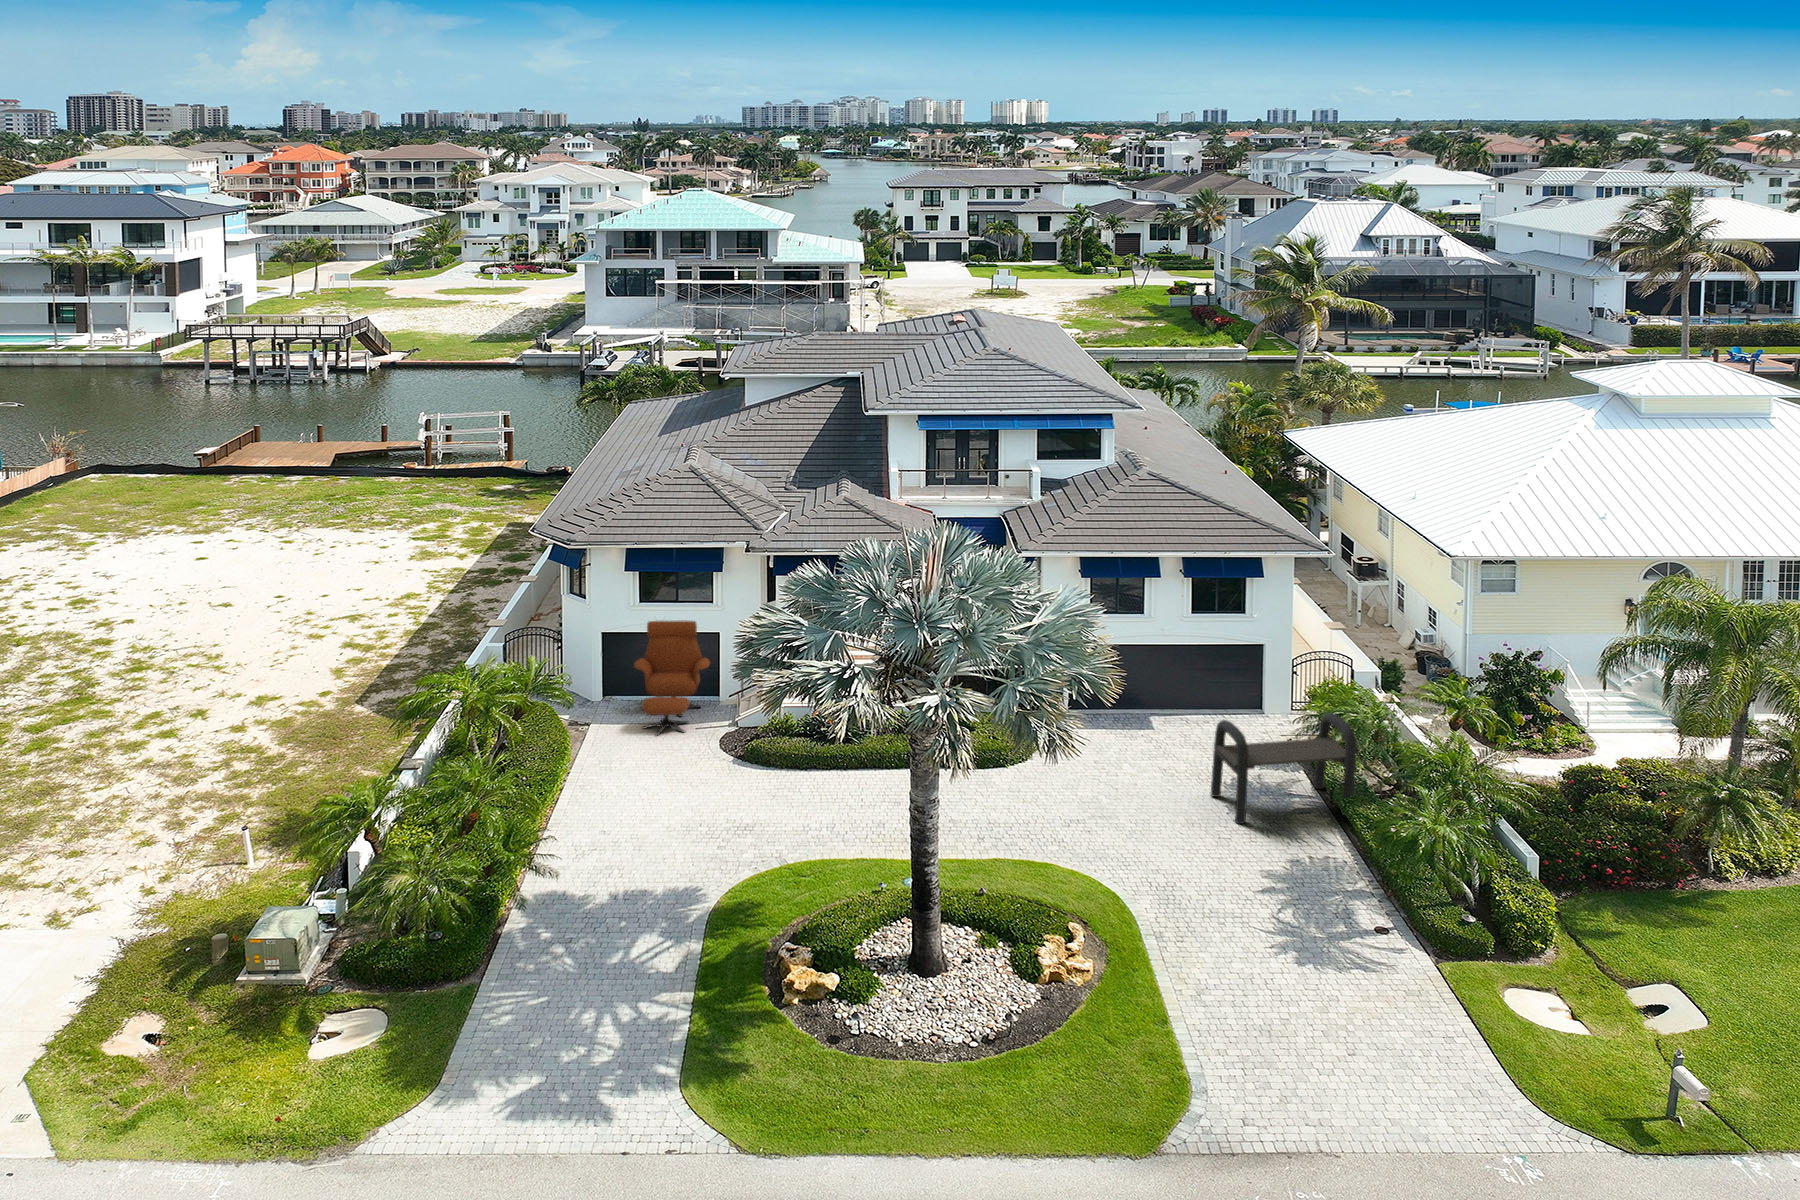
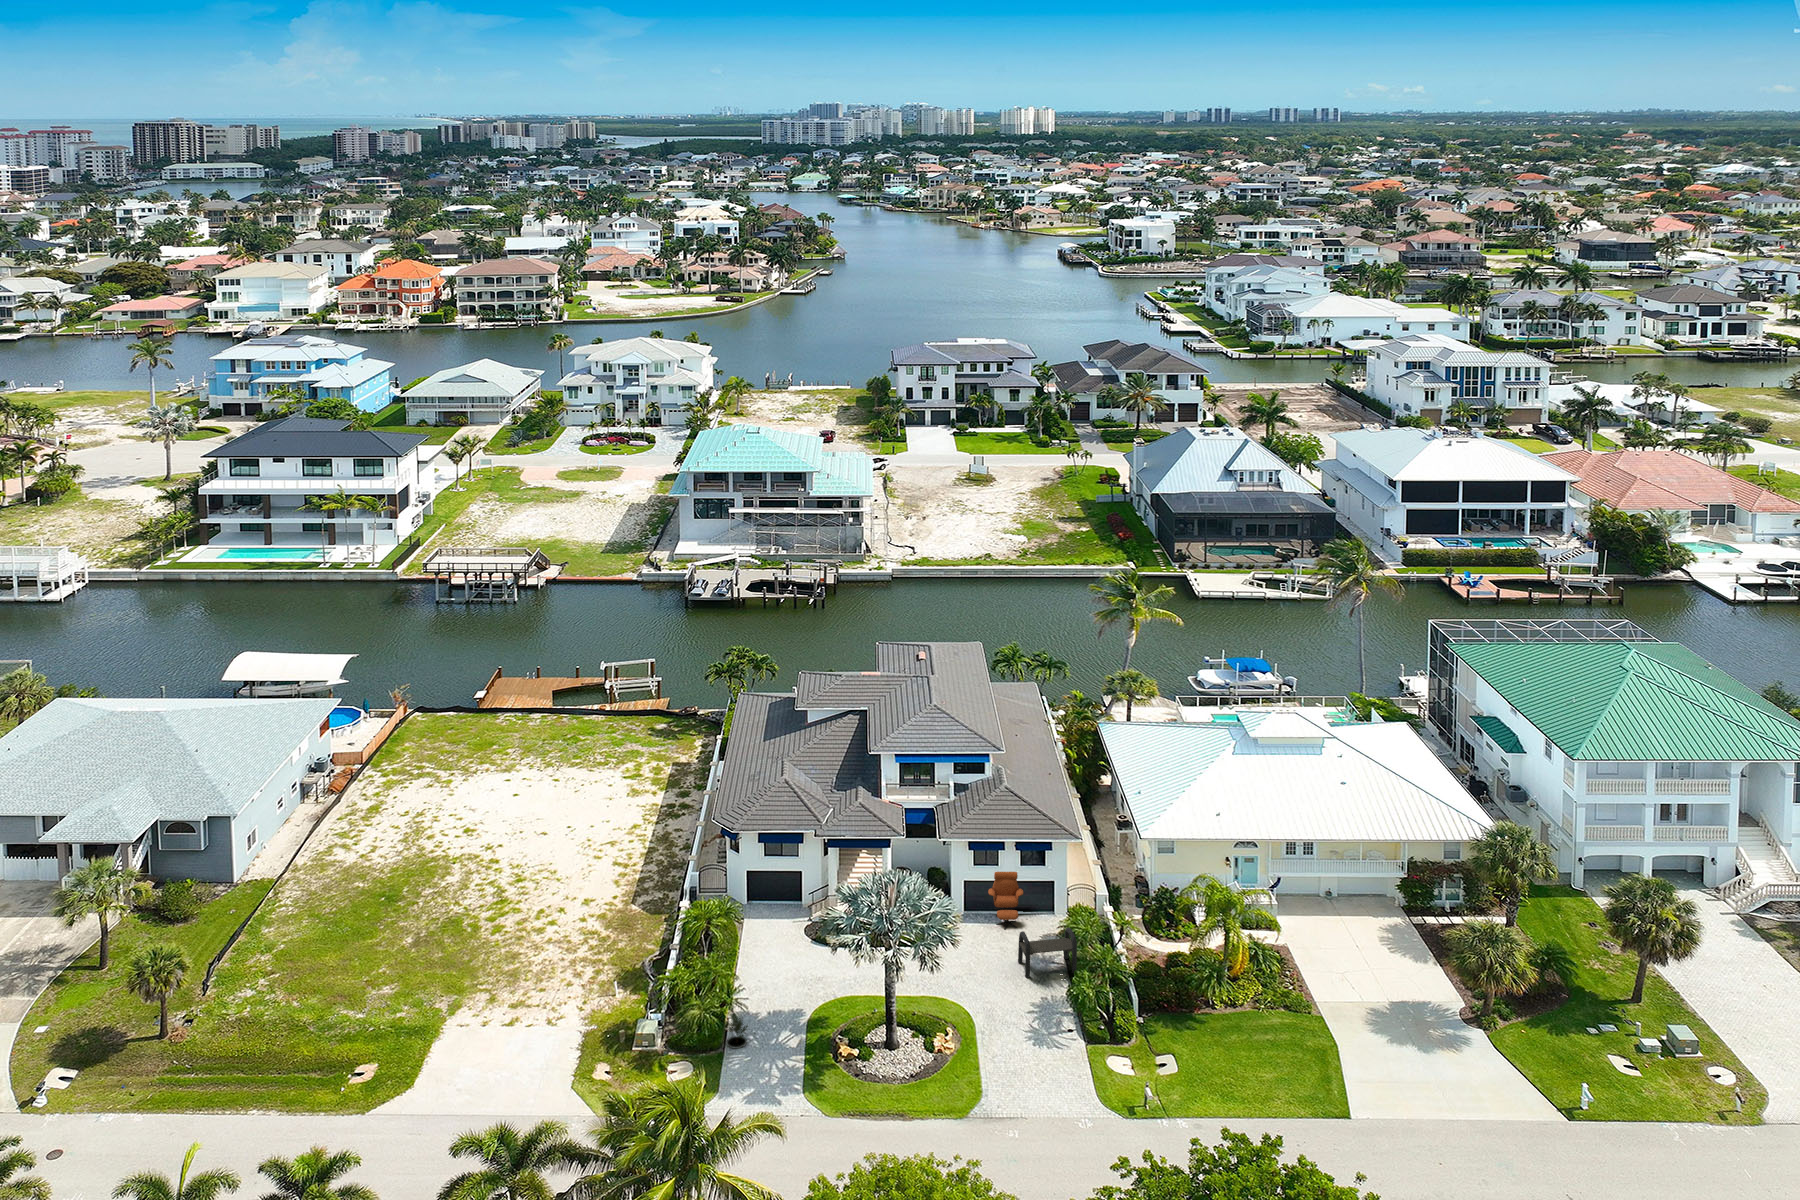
lounge chair: present [634,621,710,736] -> present [988,872,1024,930]
potted tree: none [484,875,553,976] -> present [726,1013,748,1048]

